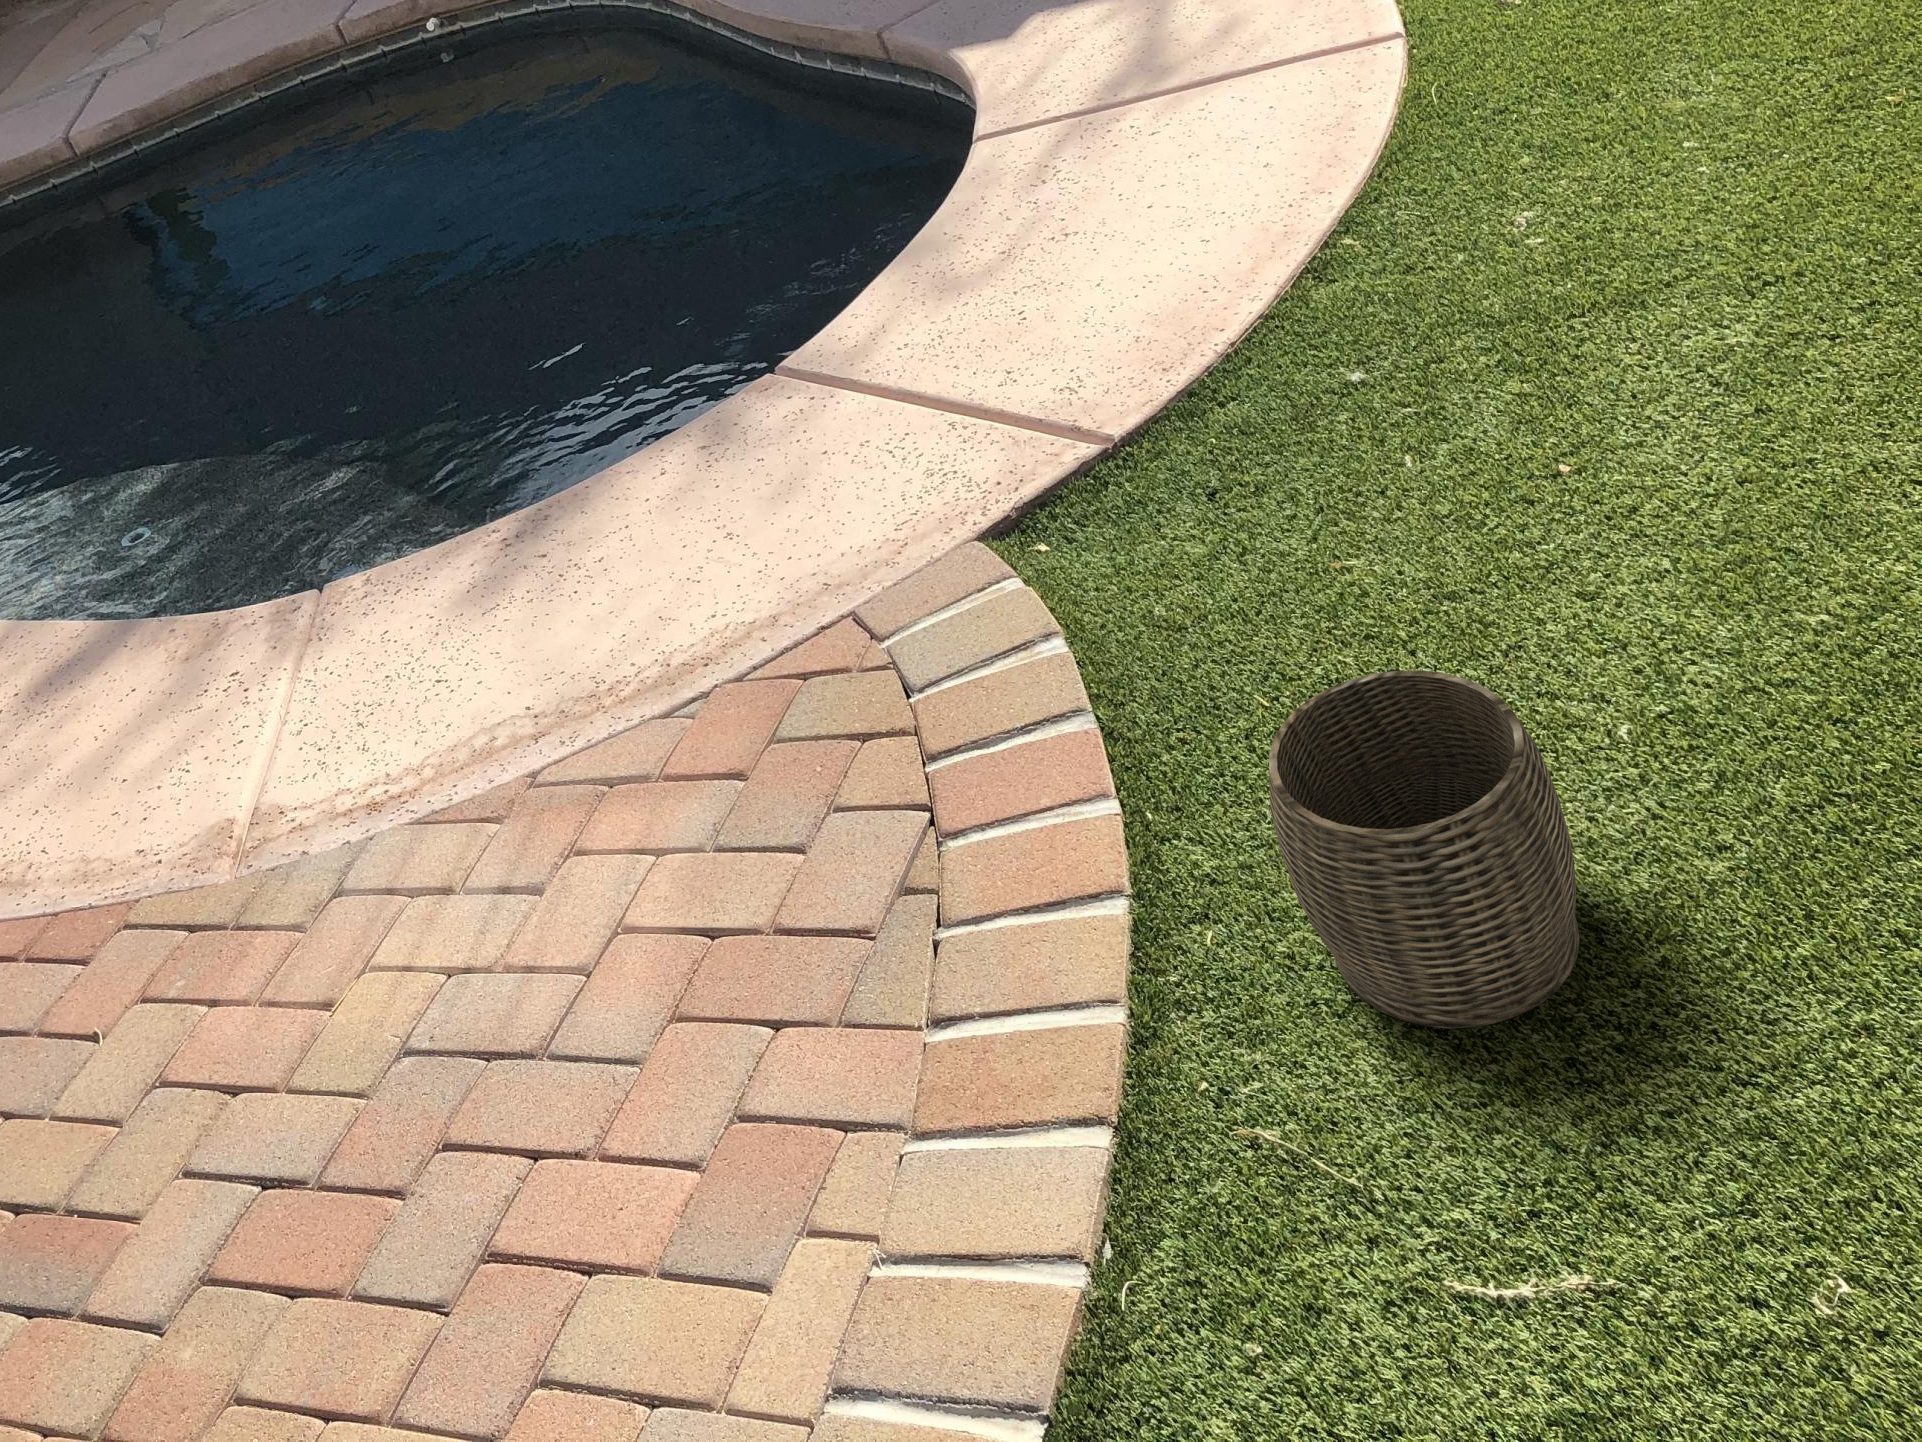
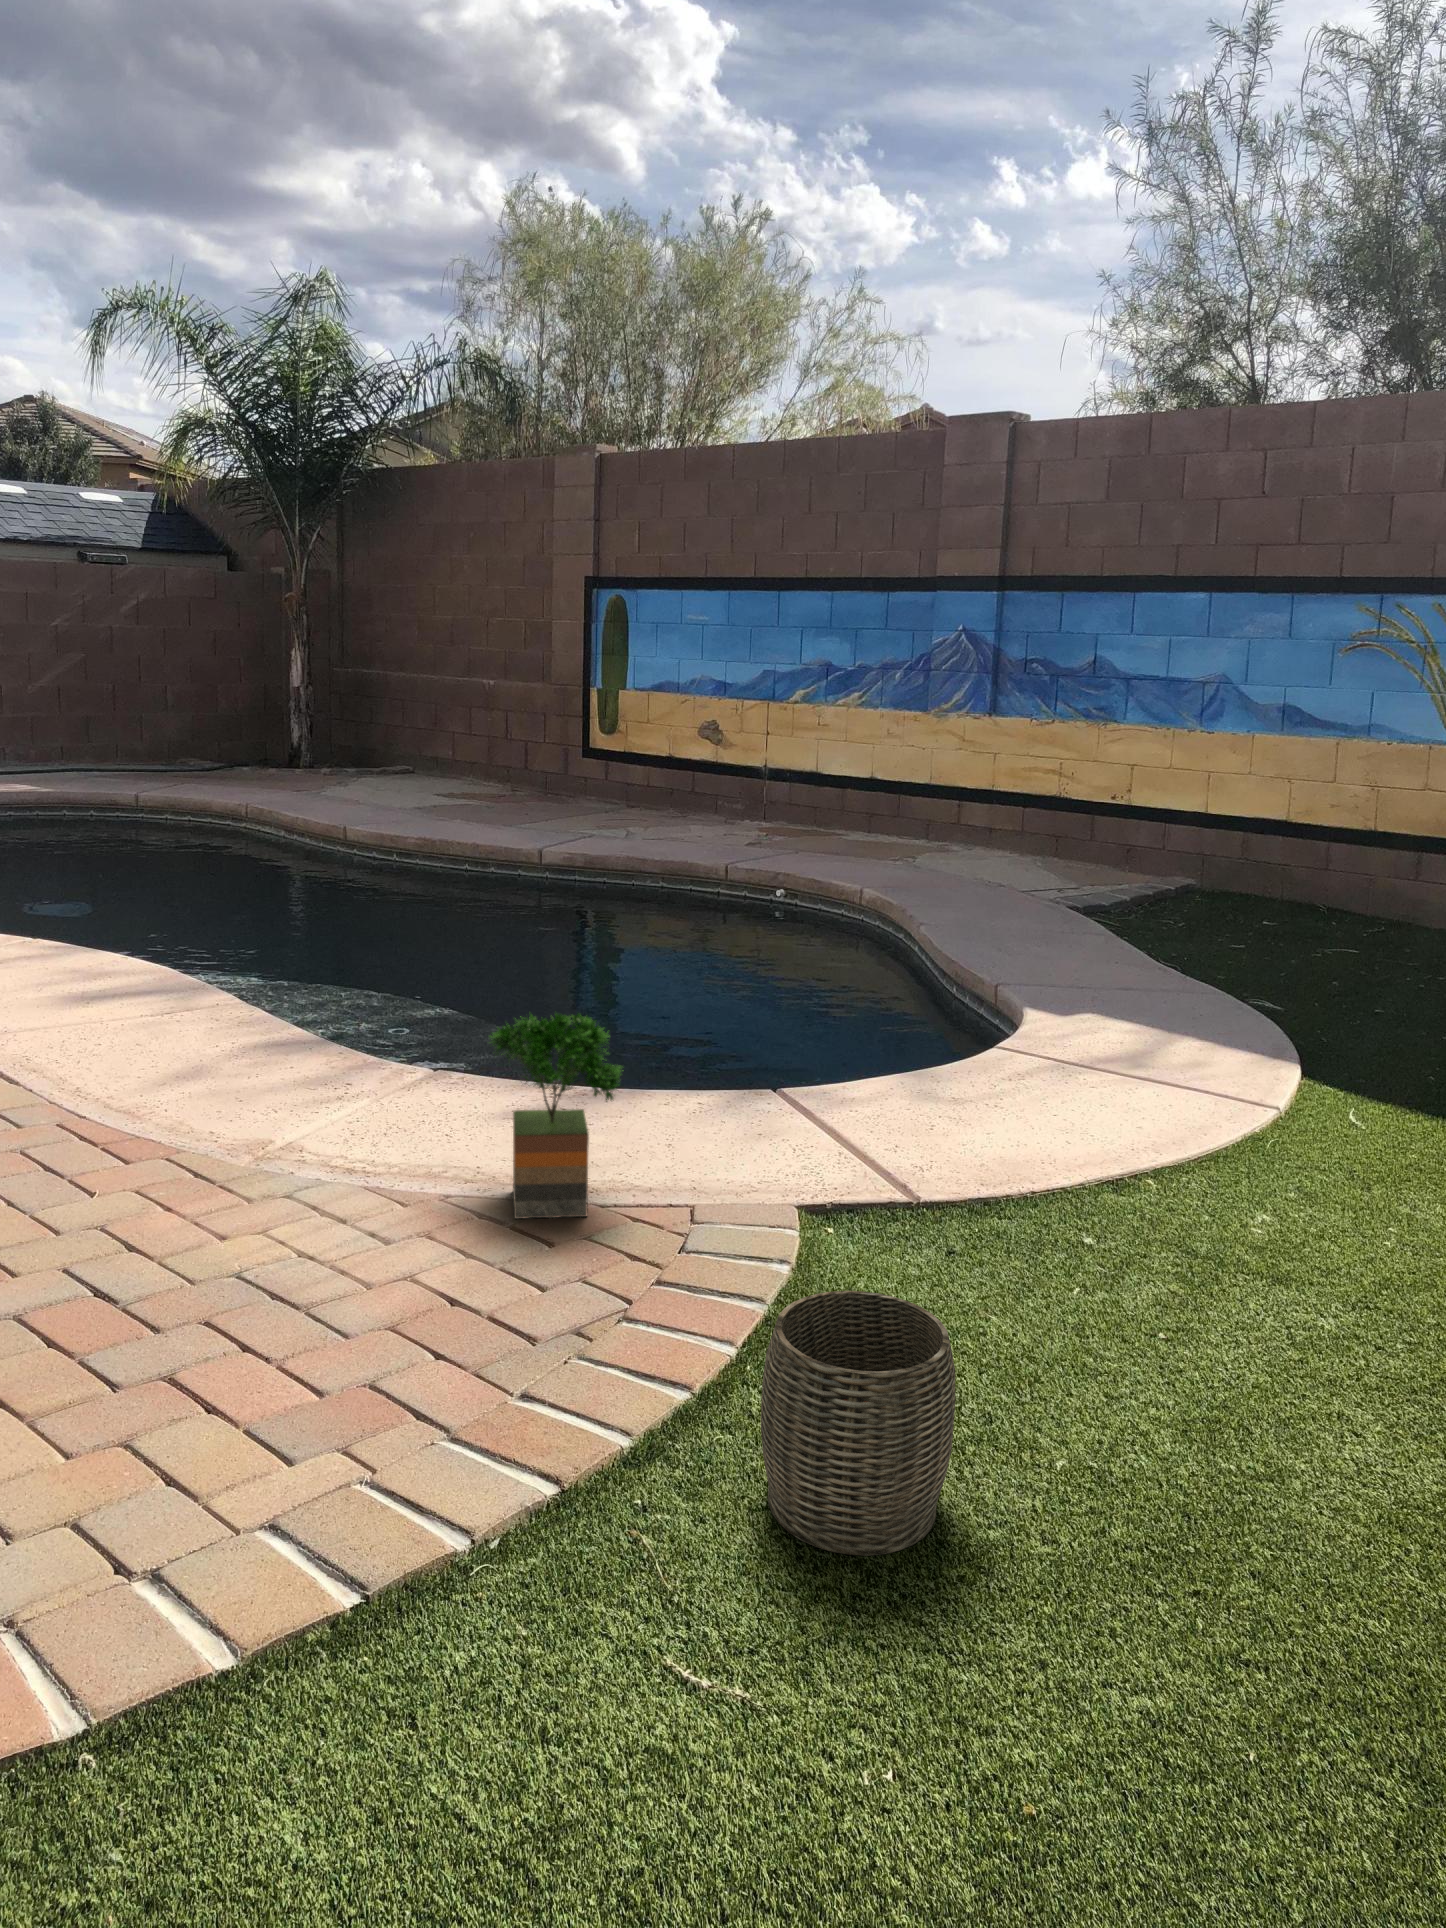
potted tree: none [487,453,734,761] -> present [490,1013,623,1219]

